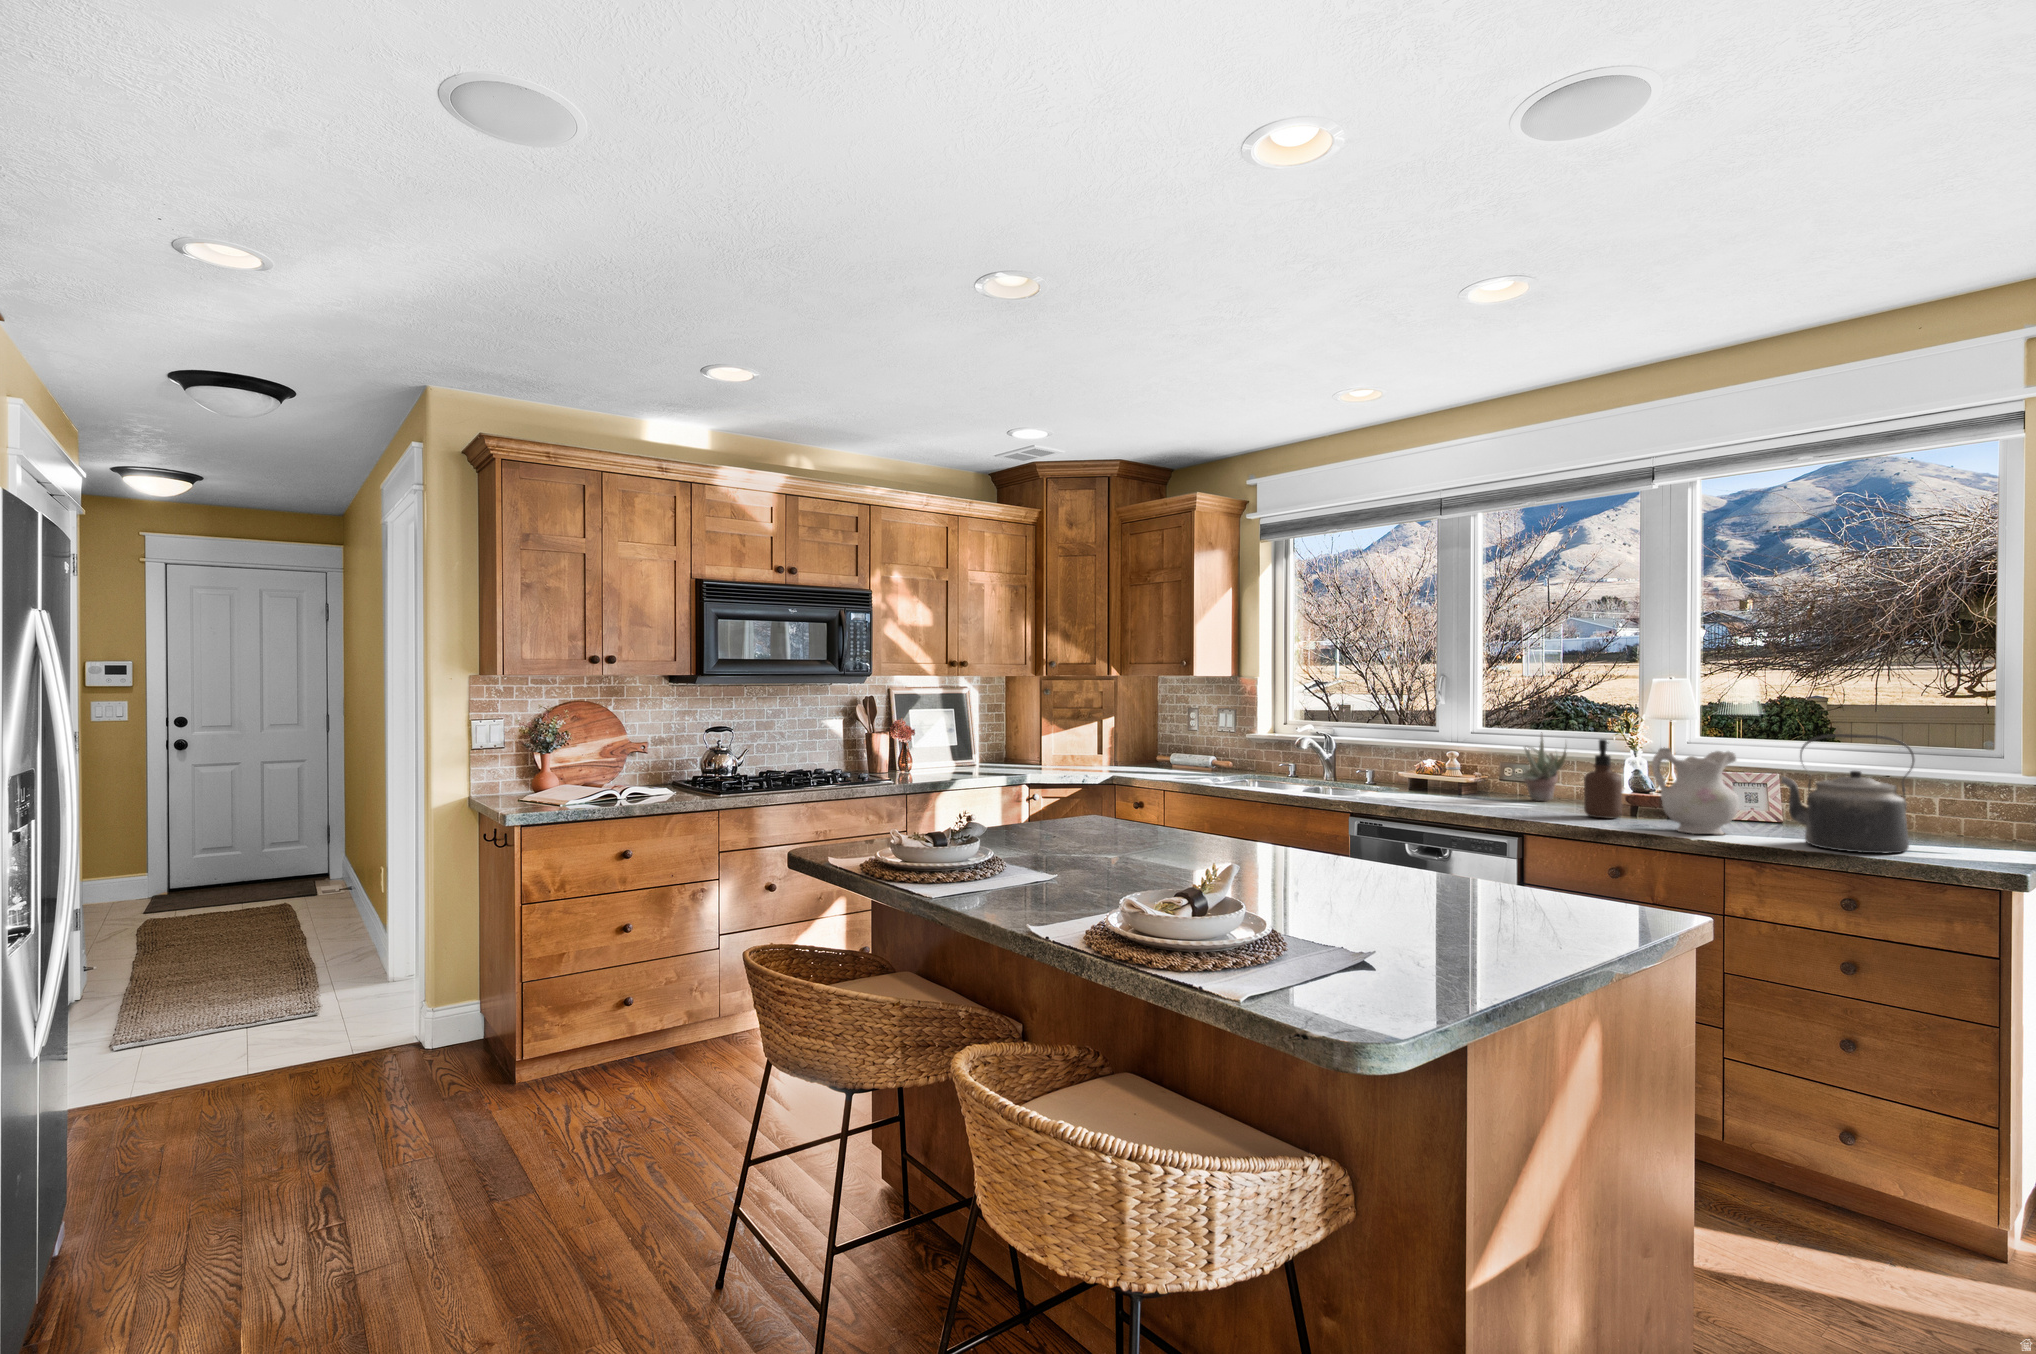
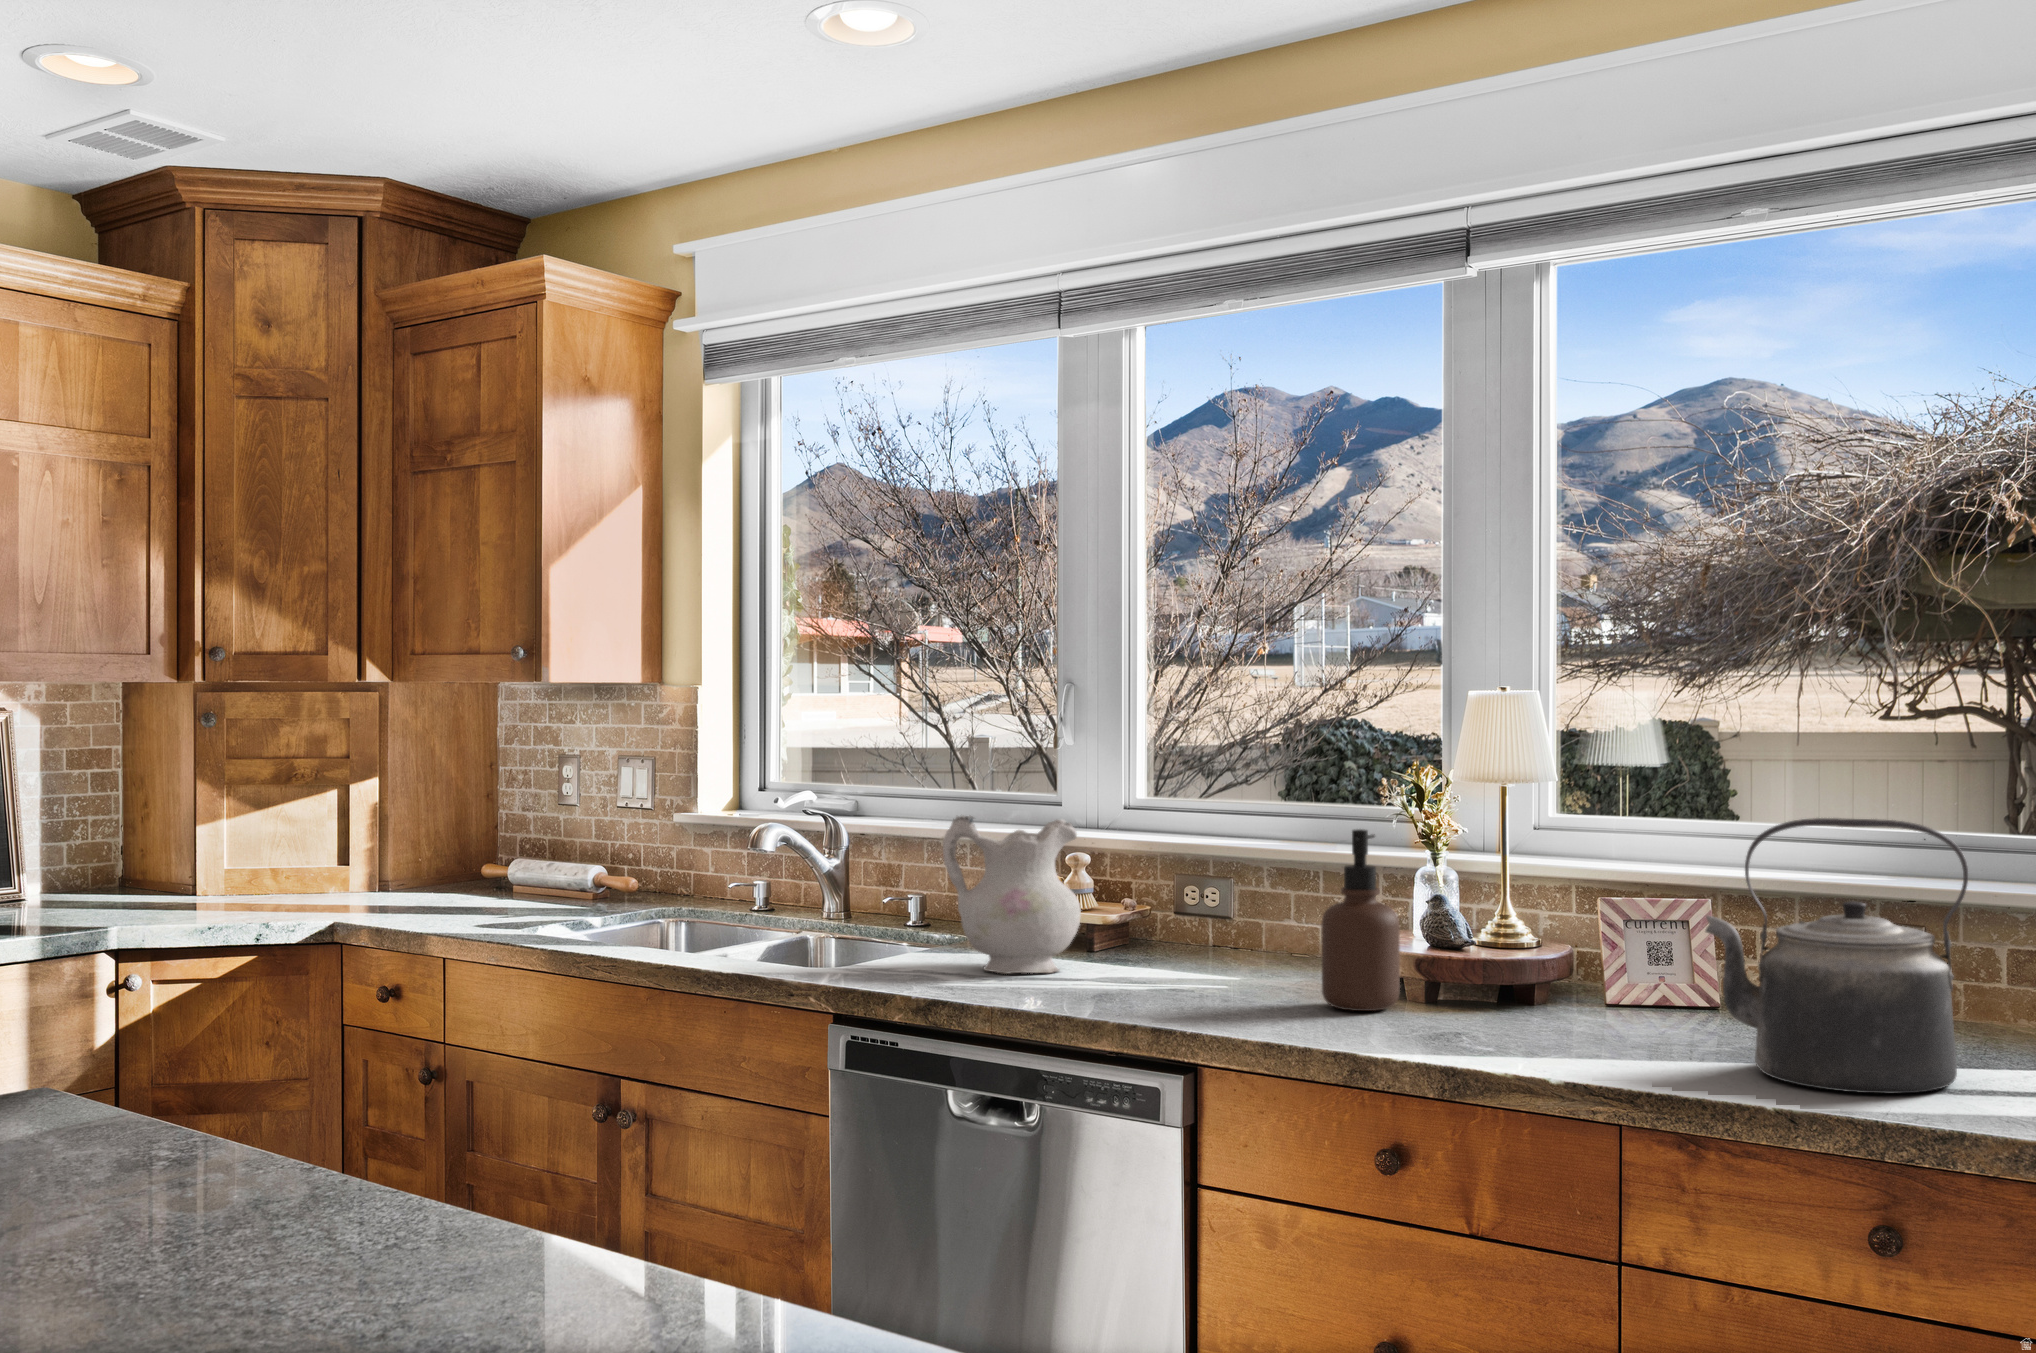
succulent plant: present [1511,732,1566,801] -> none [1180,811,1303,965]
ceramic pitcher: present [1652,747,1739,835] -> present [943,815,1081,974]

